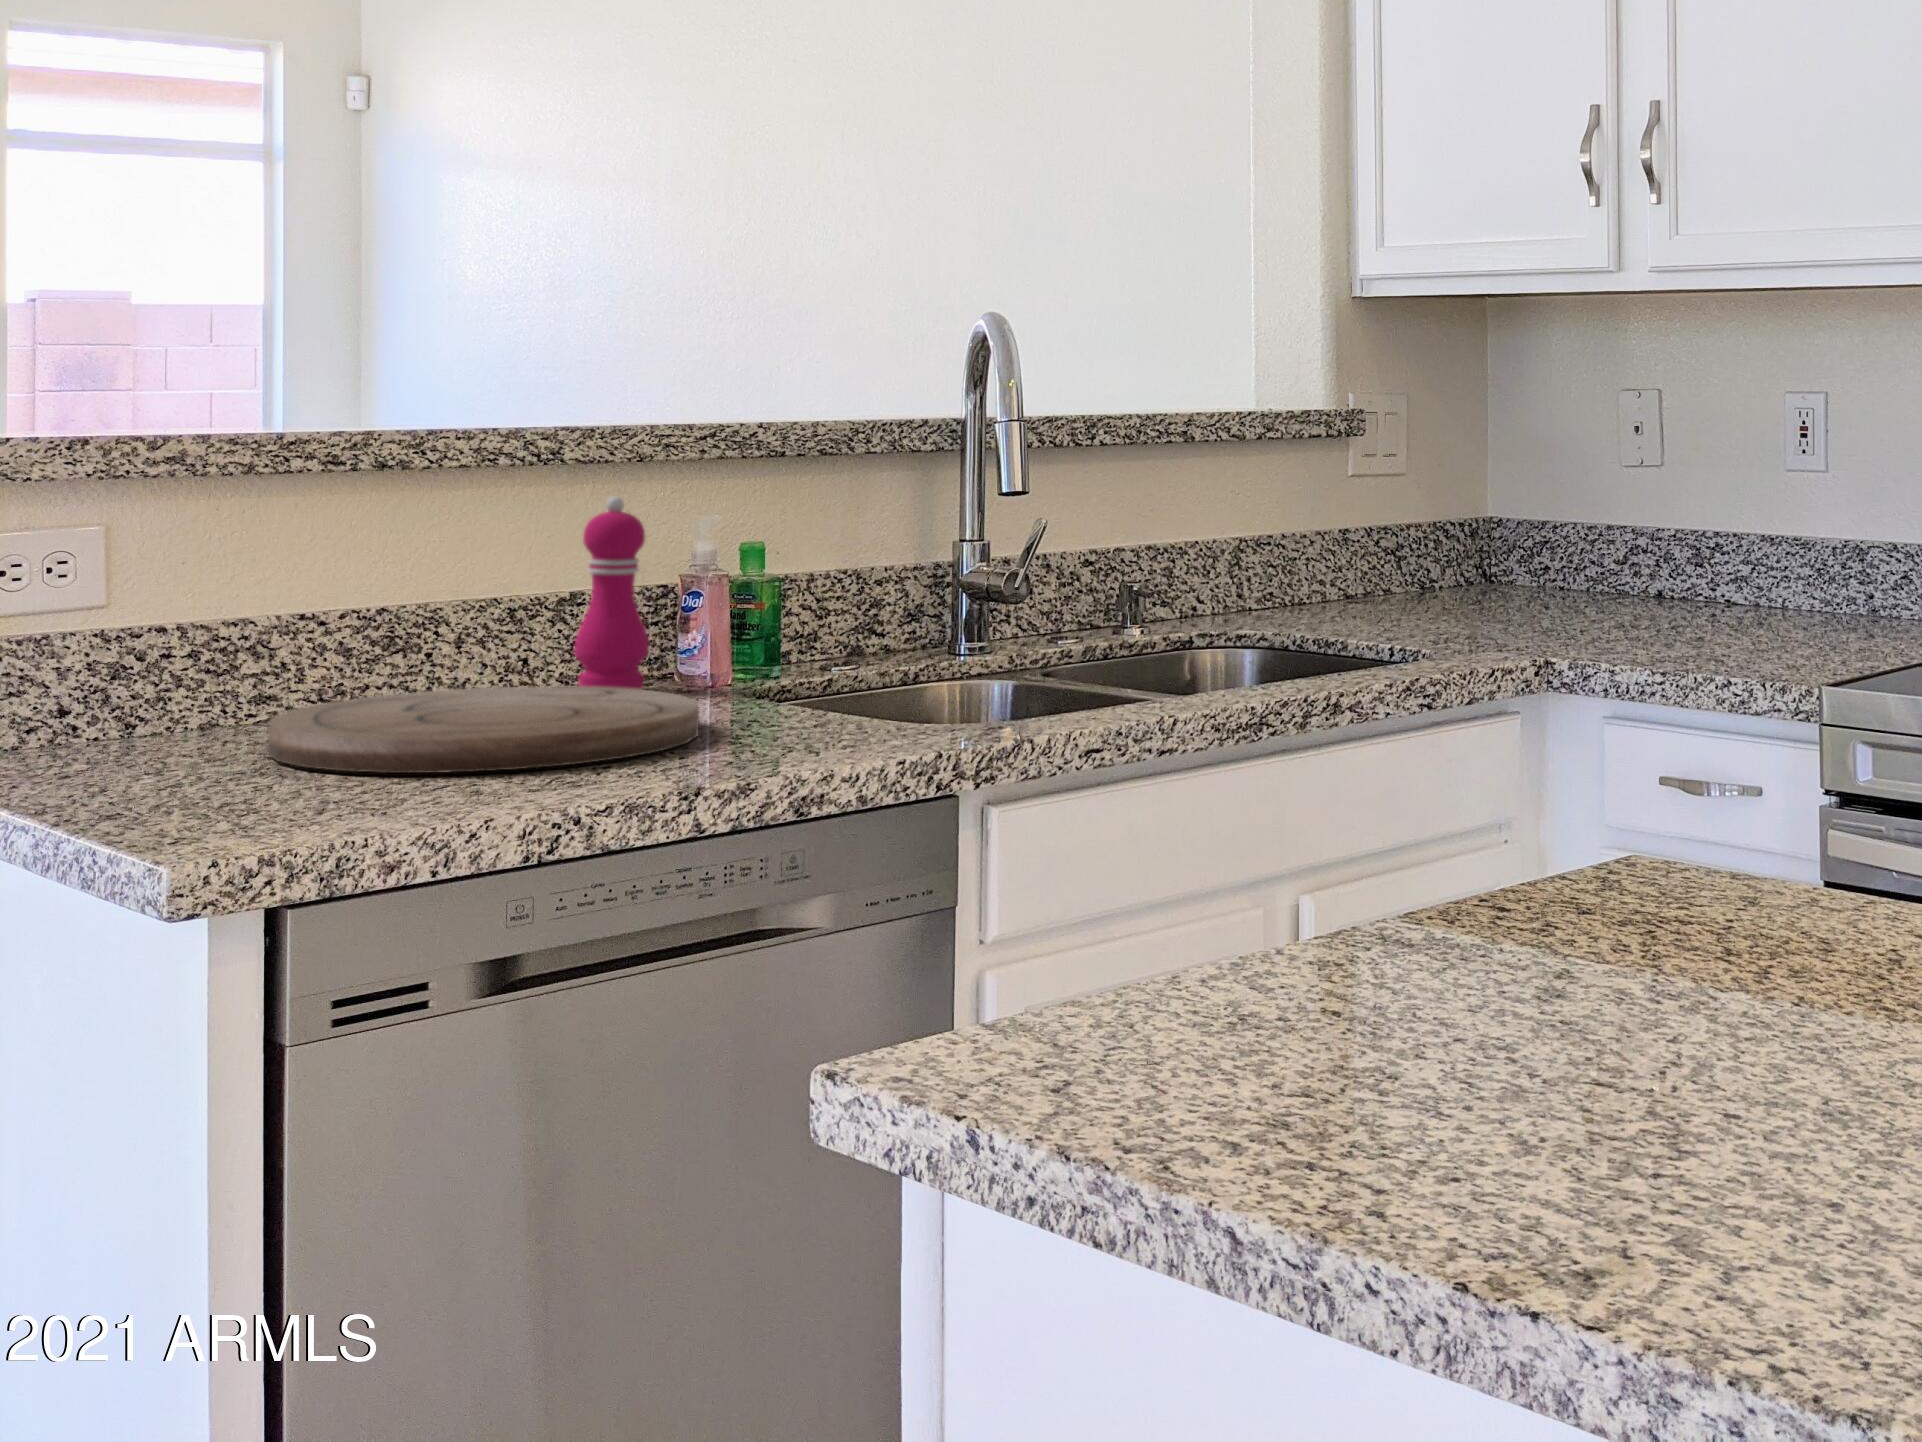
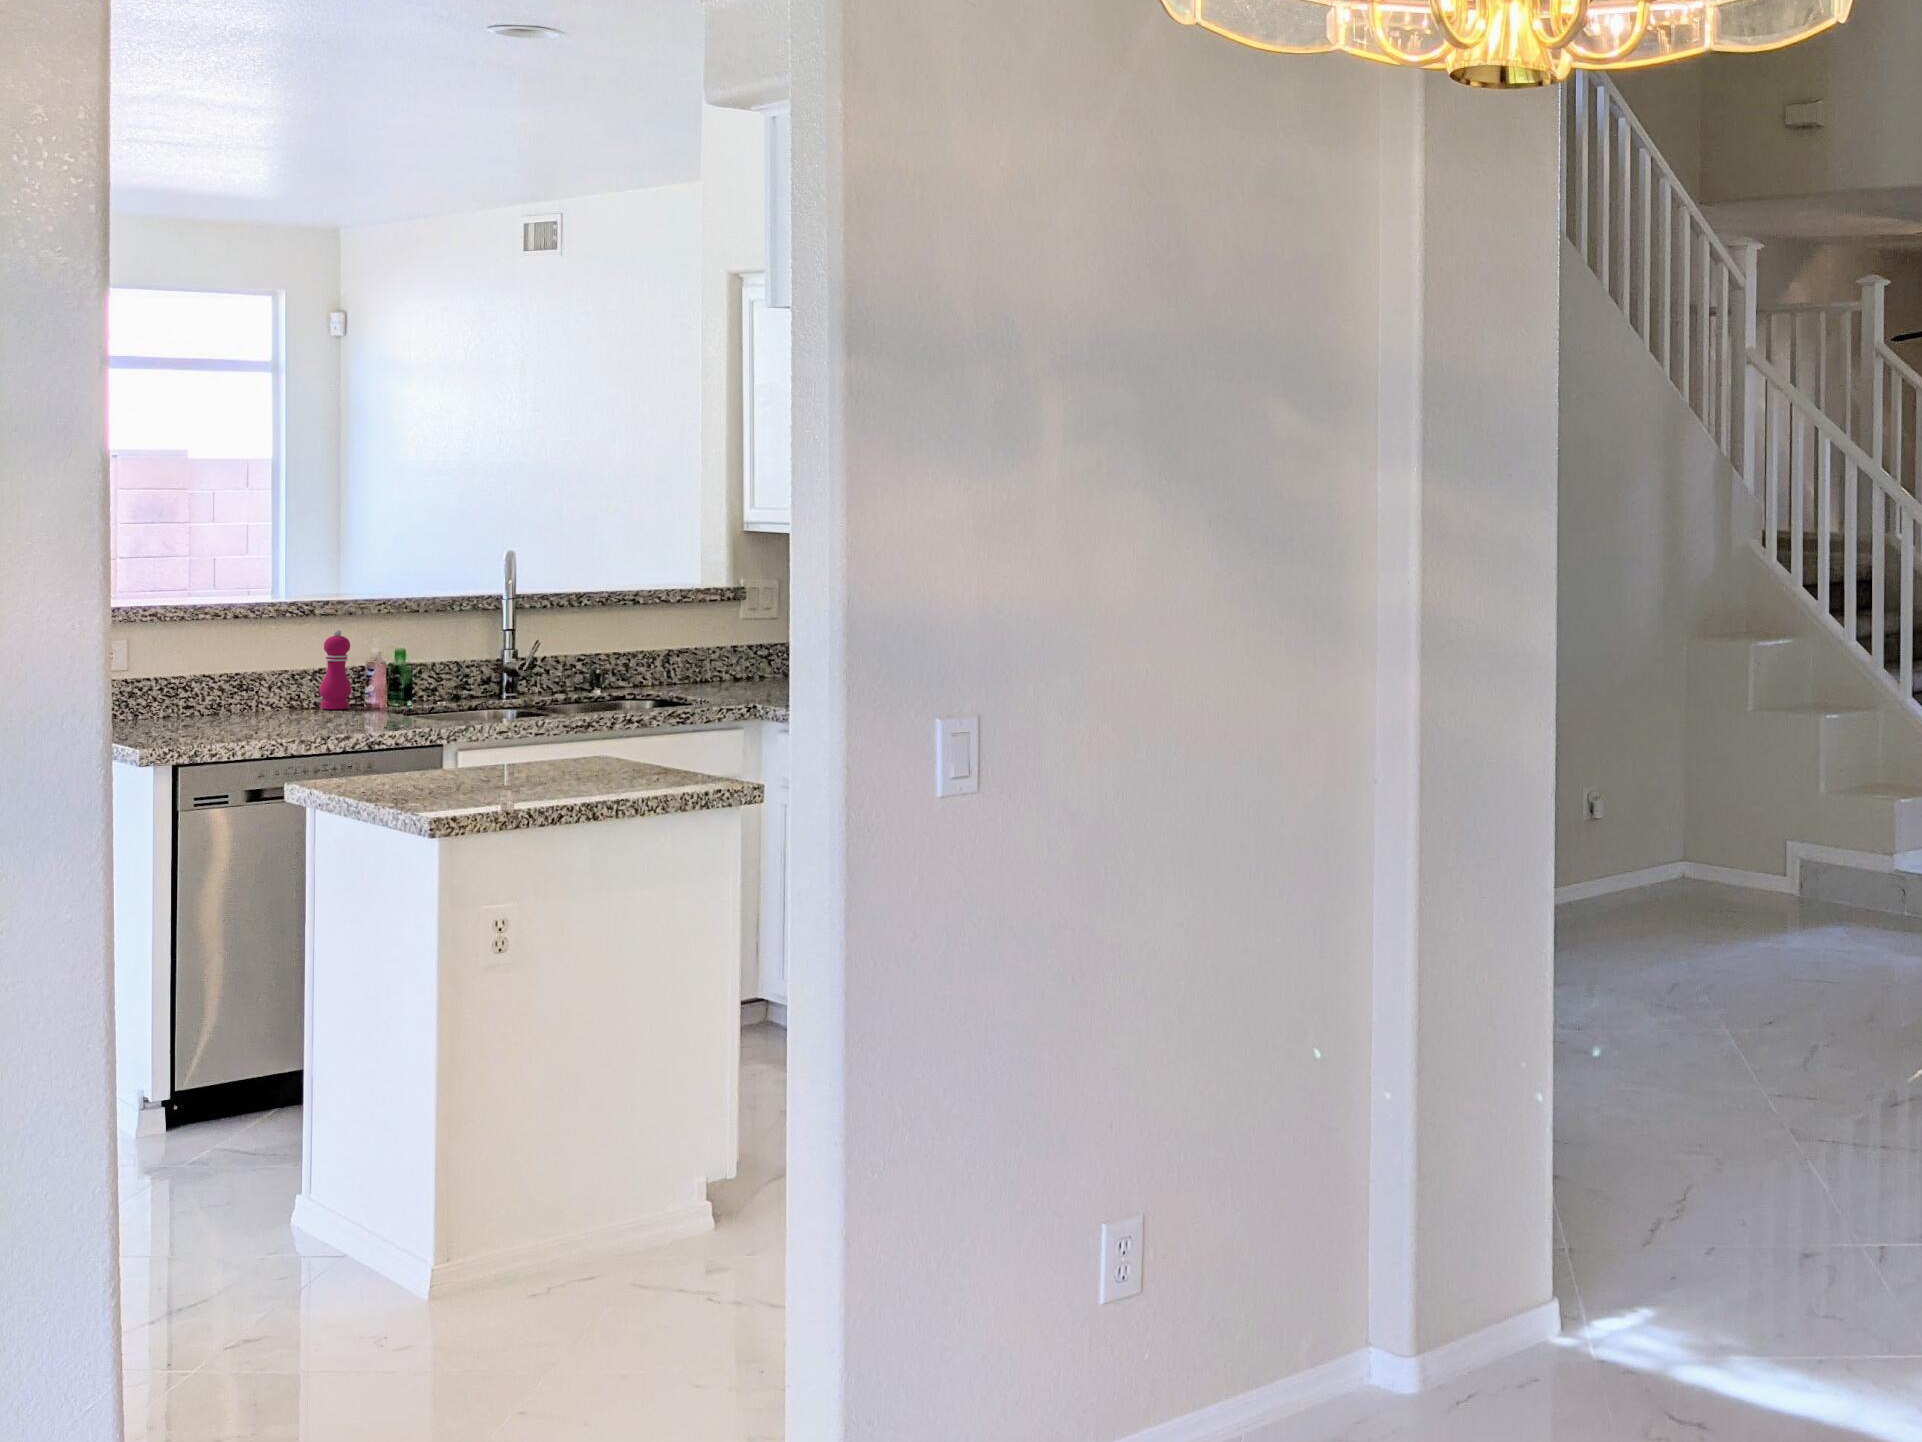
cutting board: present [268,686,699,773] -> none [184,705,352,732]

